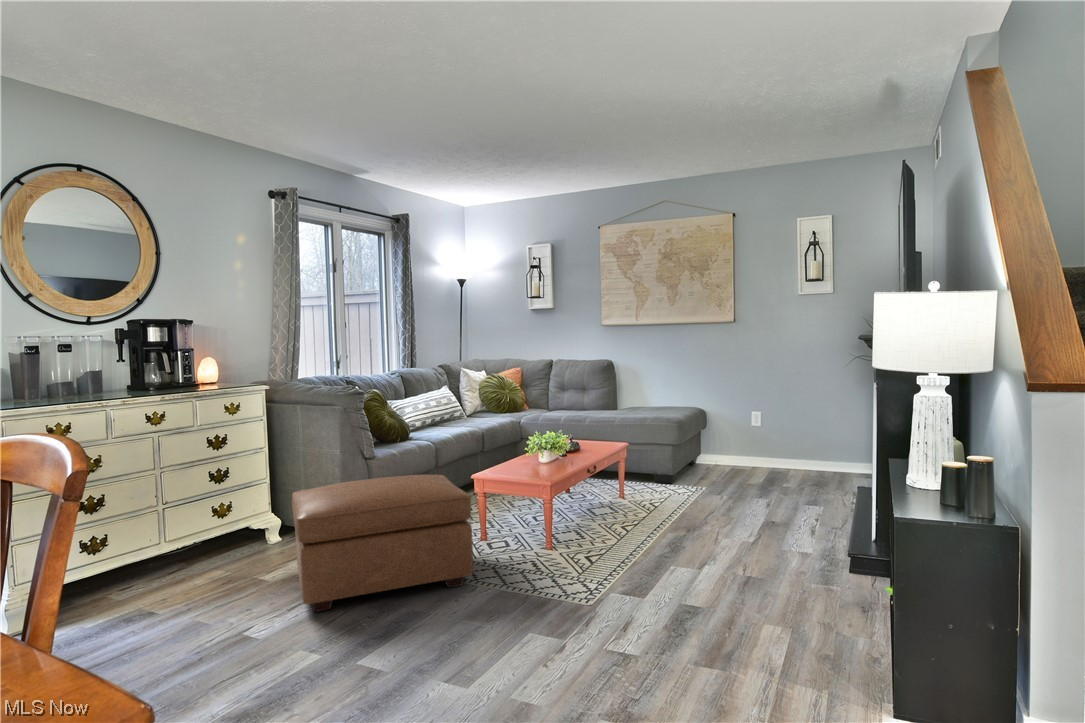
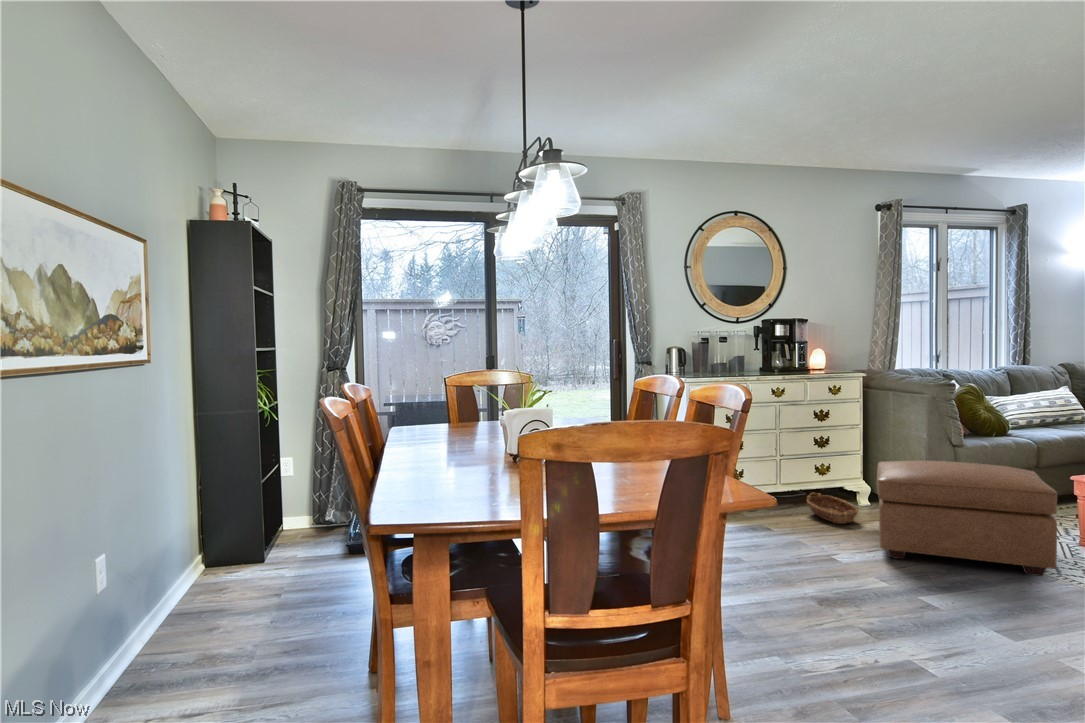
basket: none [186,538,289,584] -> present [807,493,858,524]

